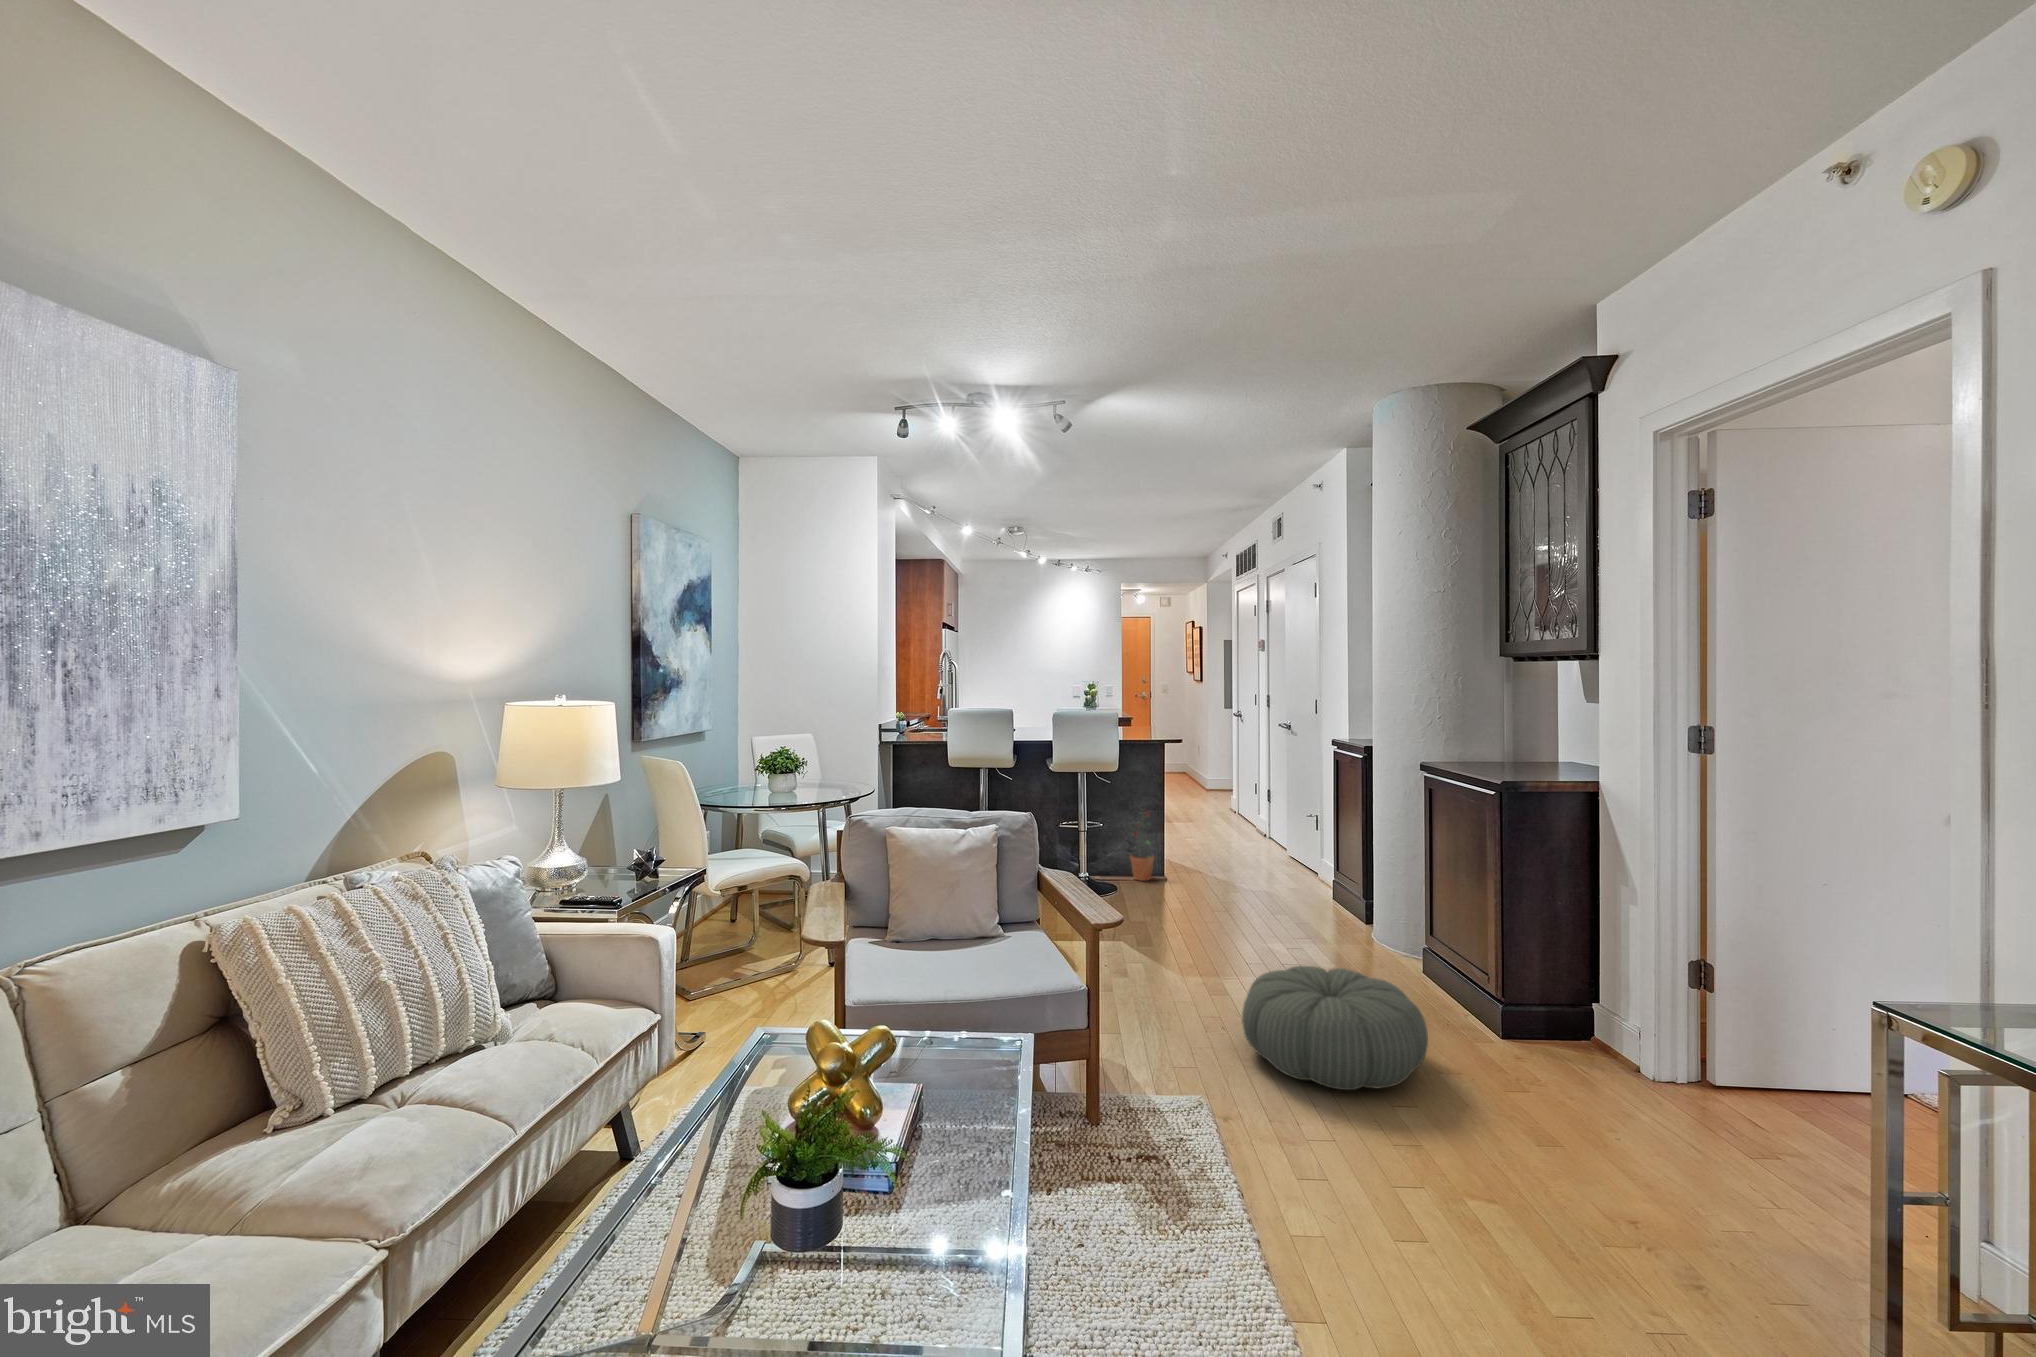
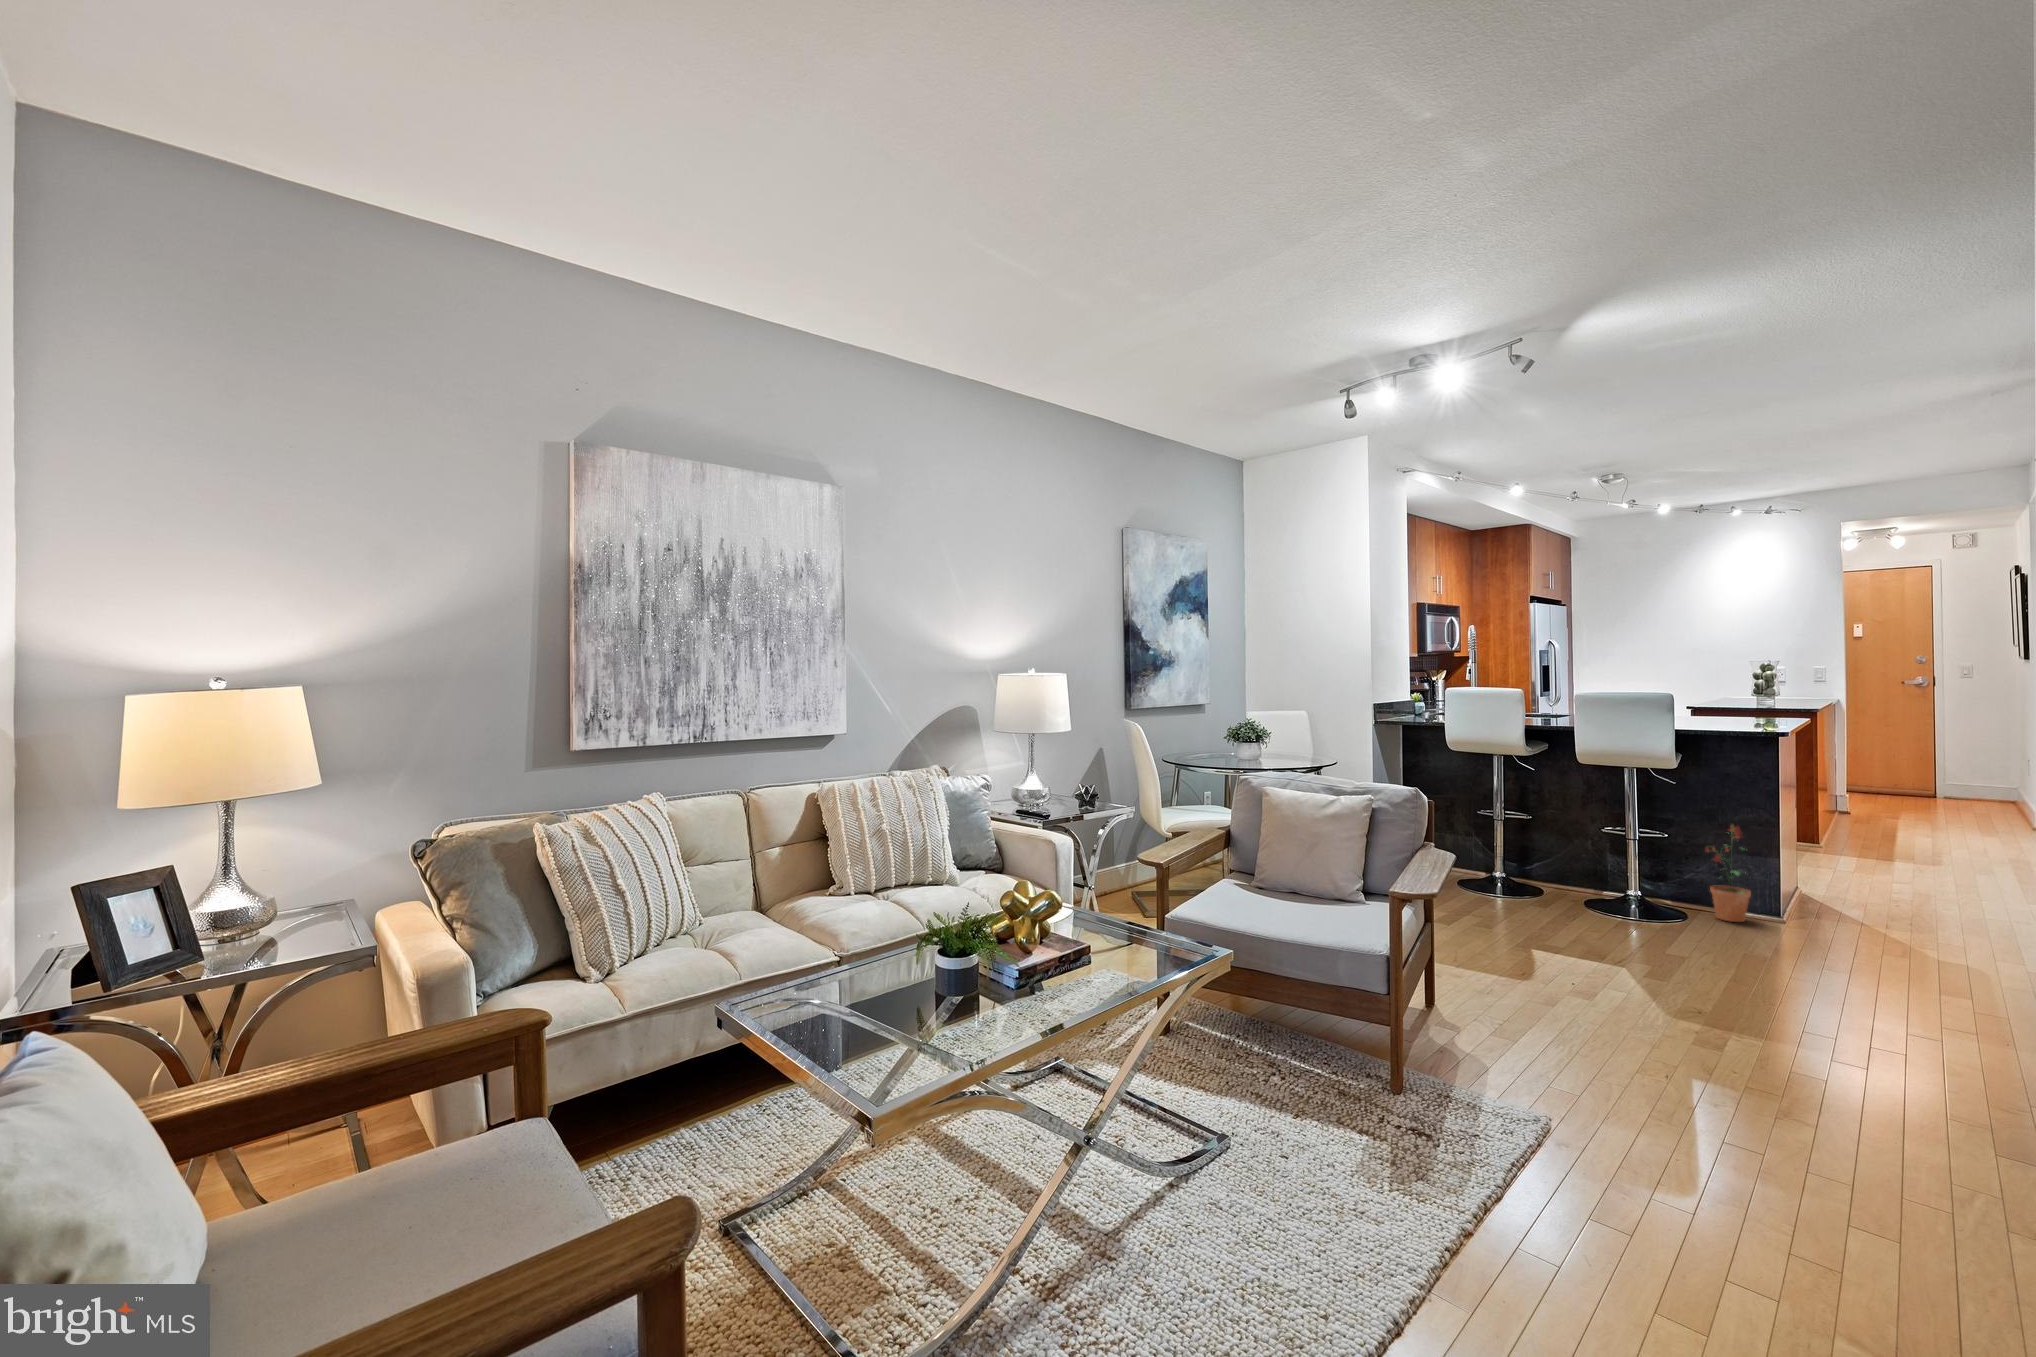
pouf: present [1242,966,1428,1090] -> none [1655,1017,1960,1192]

